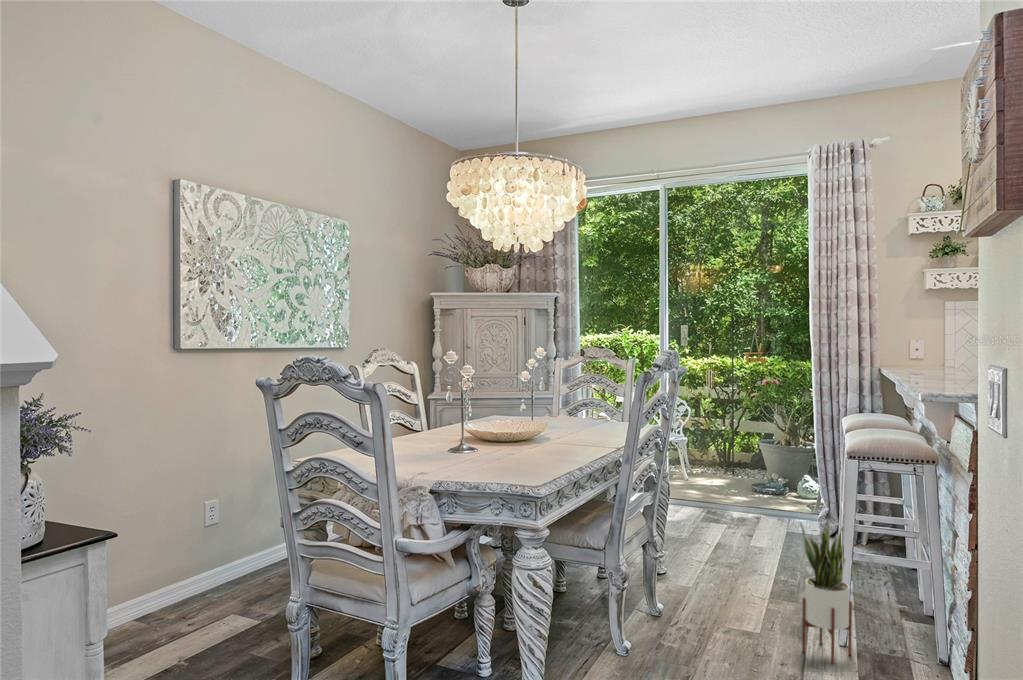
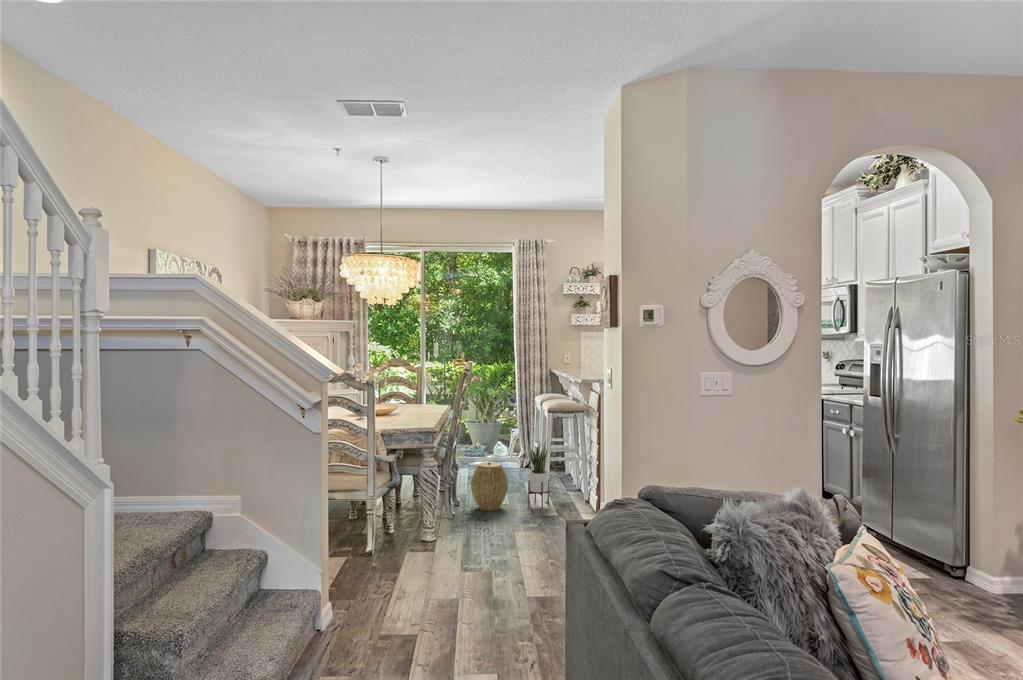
woven basket: none [682,548,758,649] -> present [471,462,508,511]

